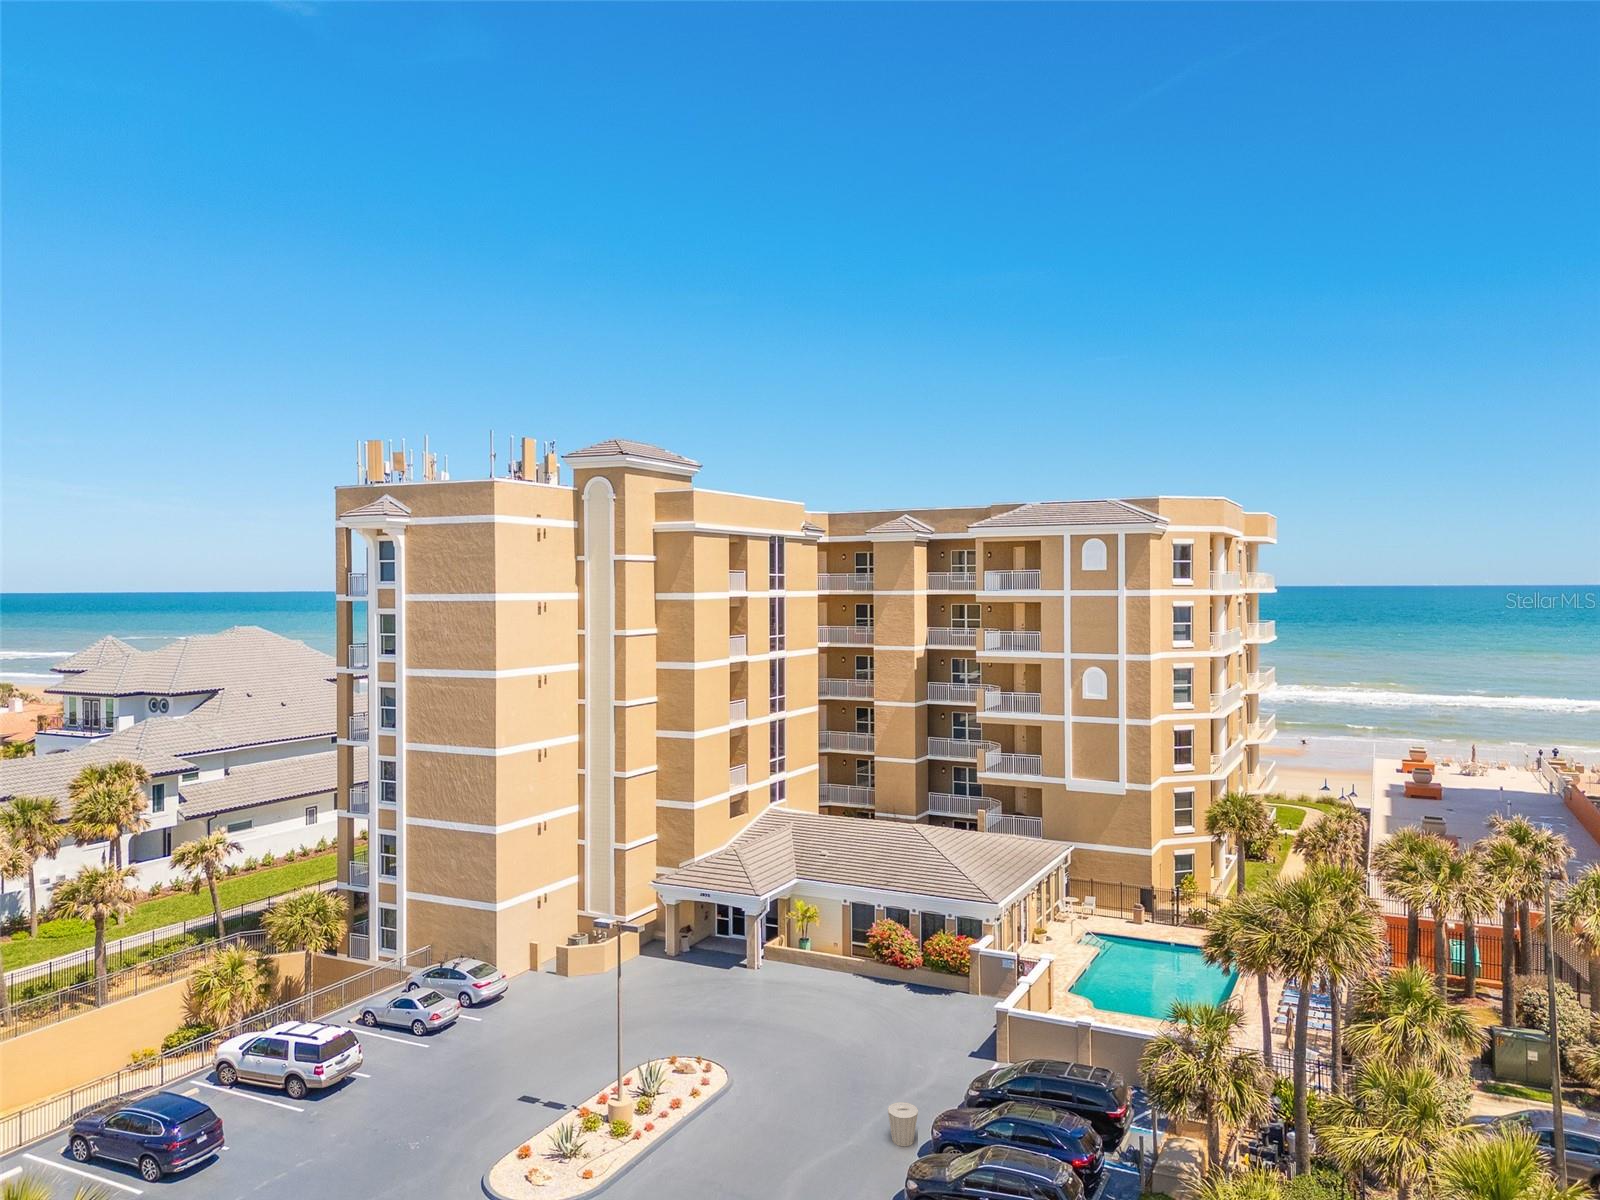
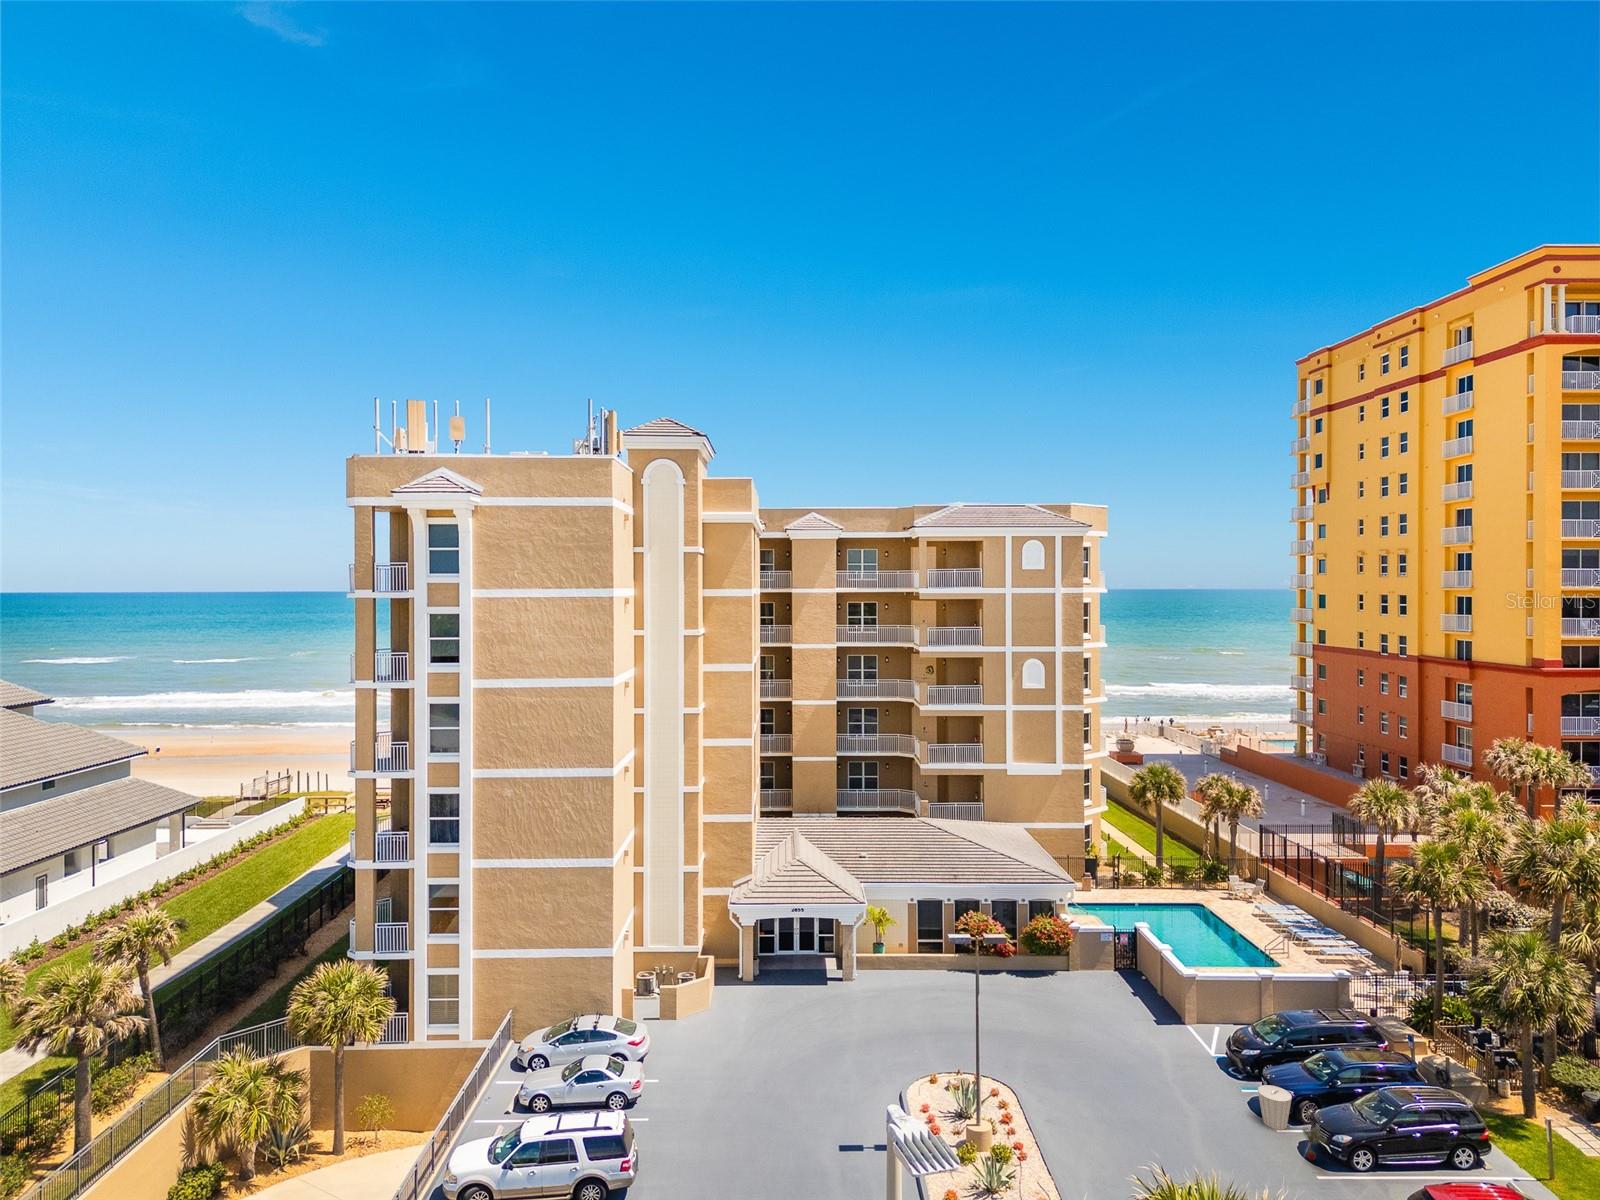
potted tree: none [867,1132,890,1171] -> present [1302,1122,1326,1160]

